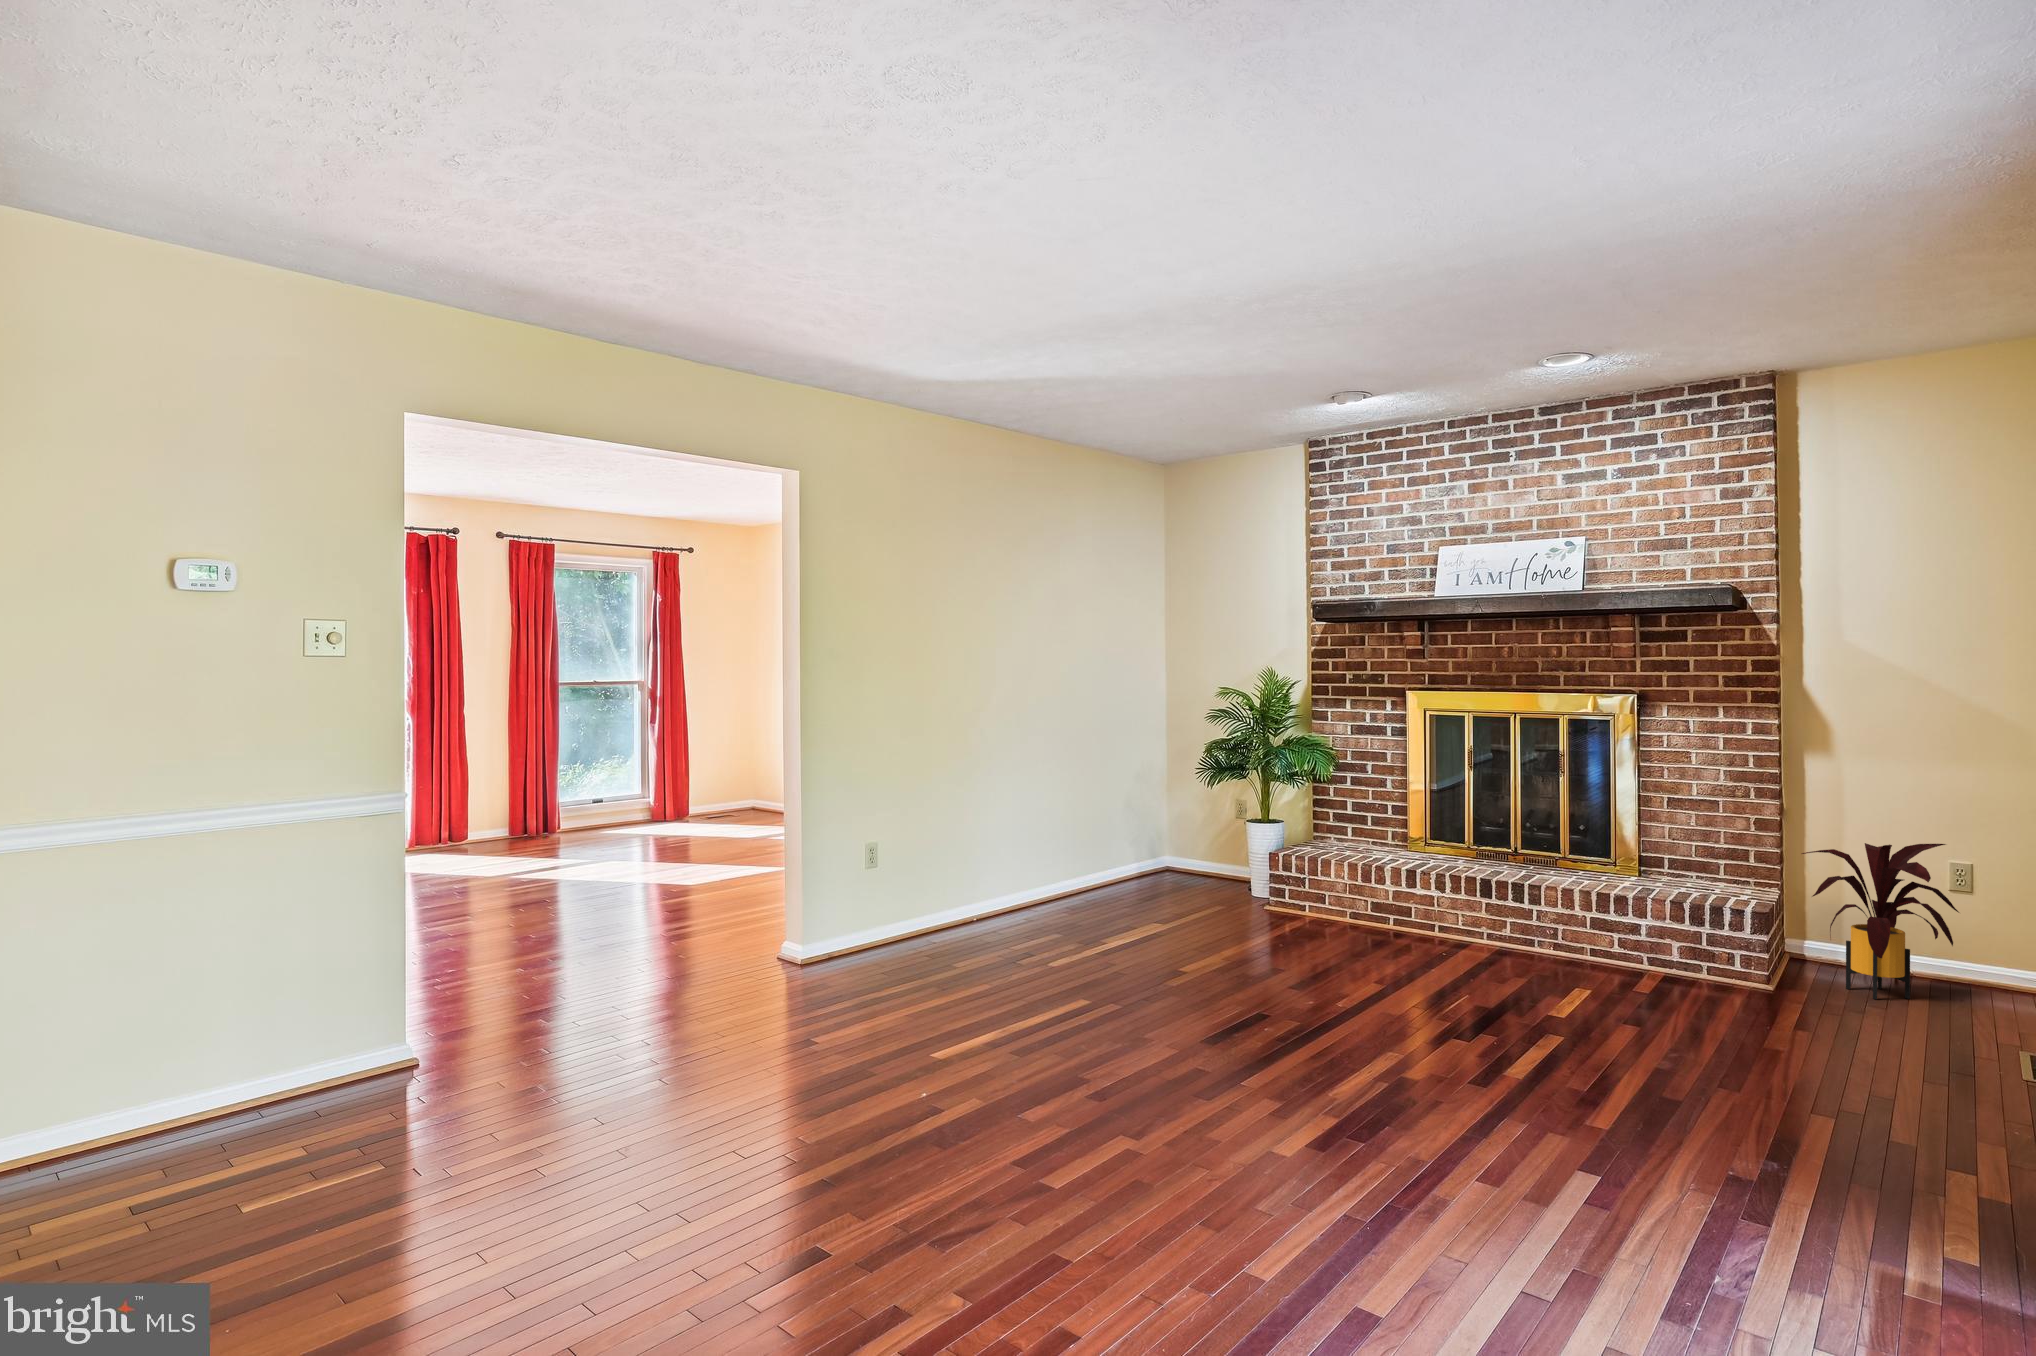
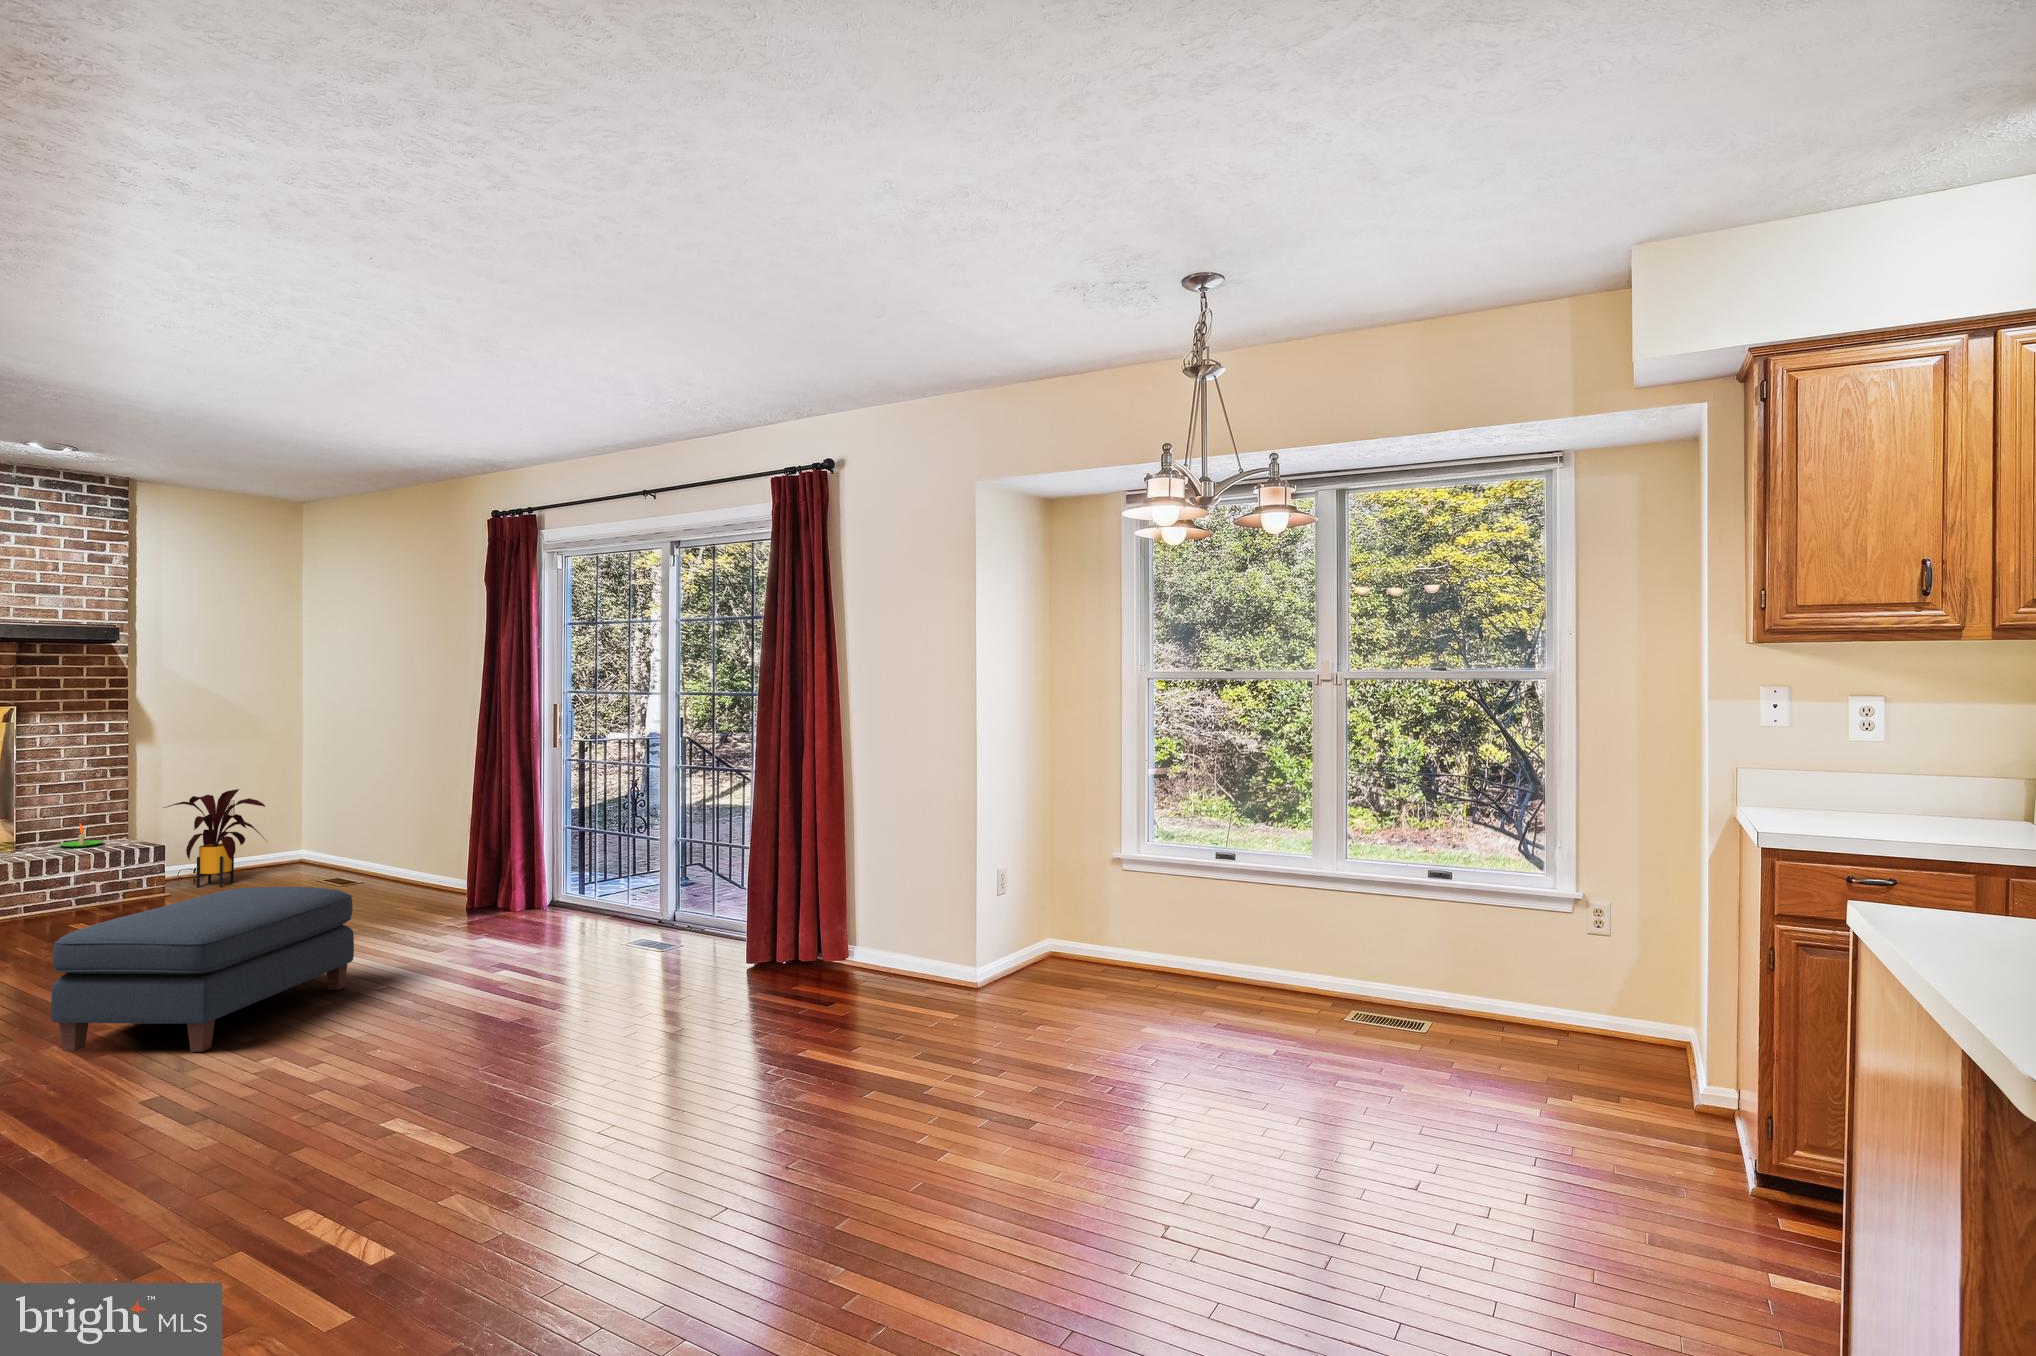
candle: none [1670,855,1725,889] -> present [59,824,104,847]
ottoman: none [1034,990,1430,1258] -> present [51,887,354,1052]

